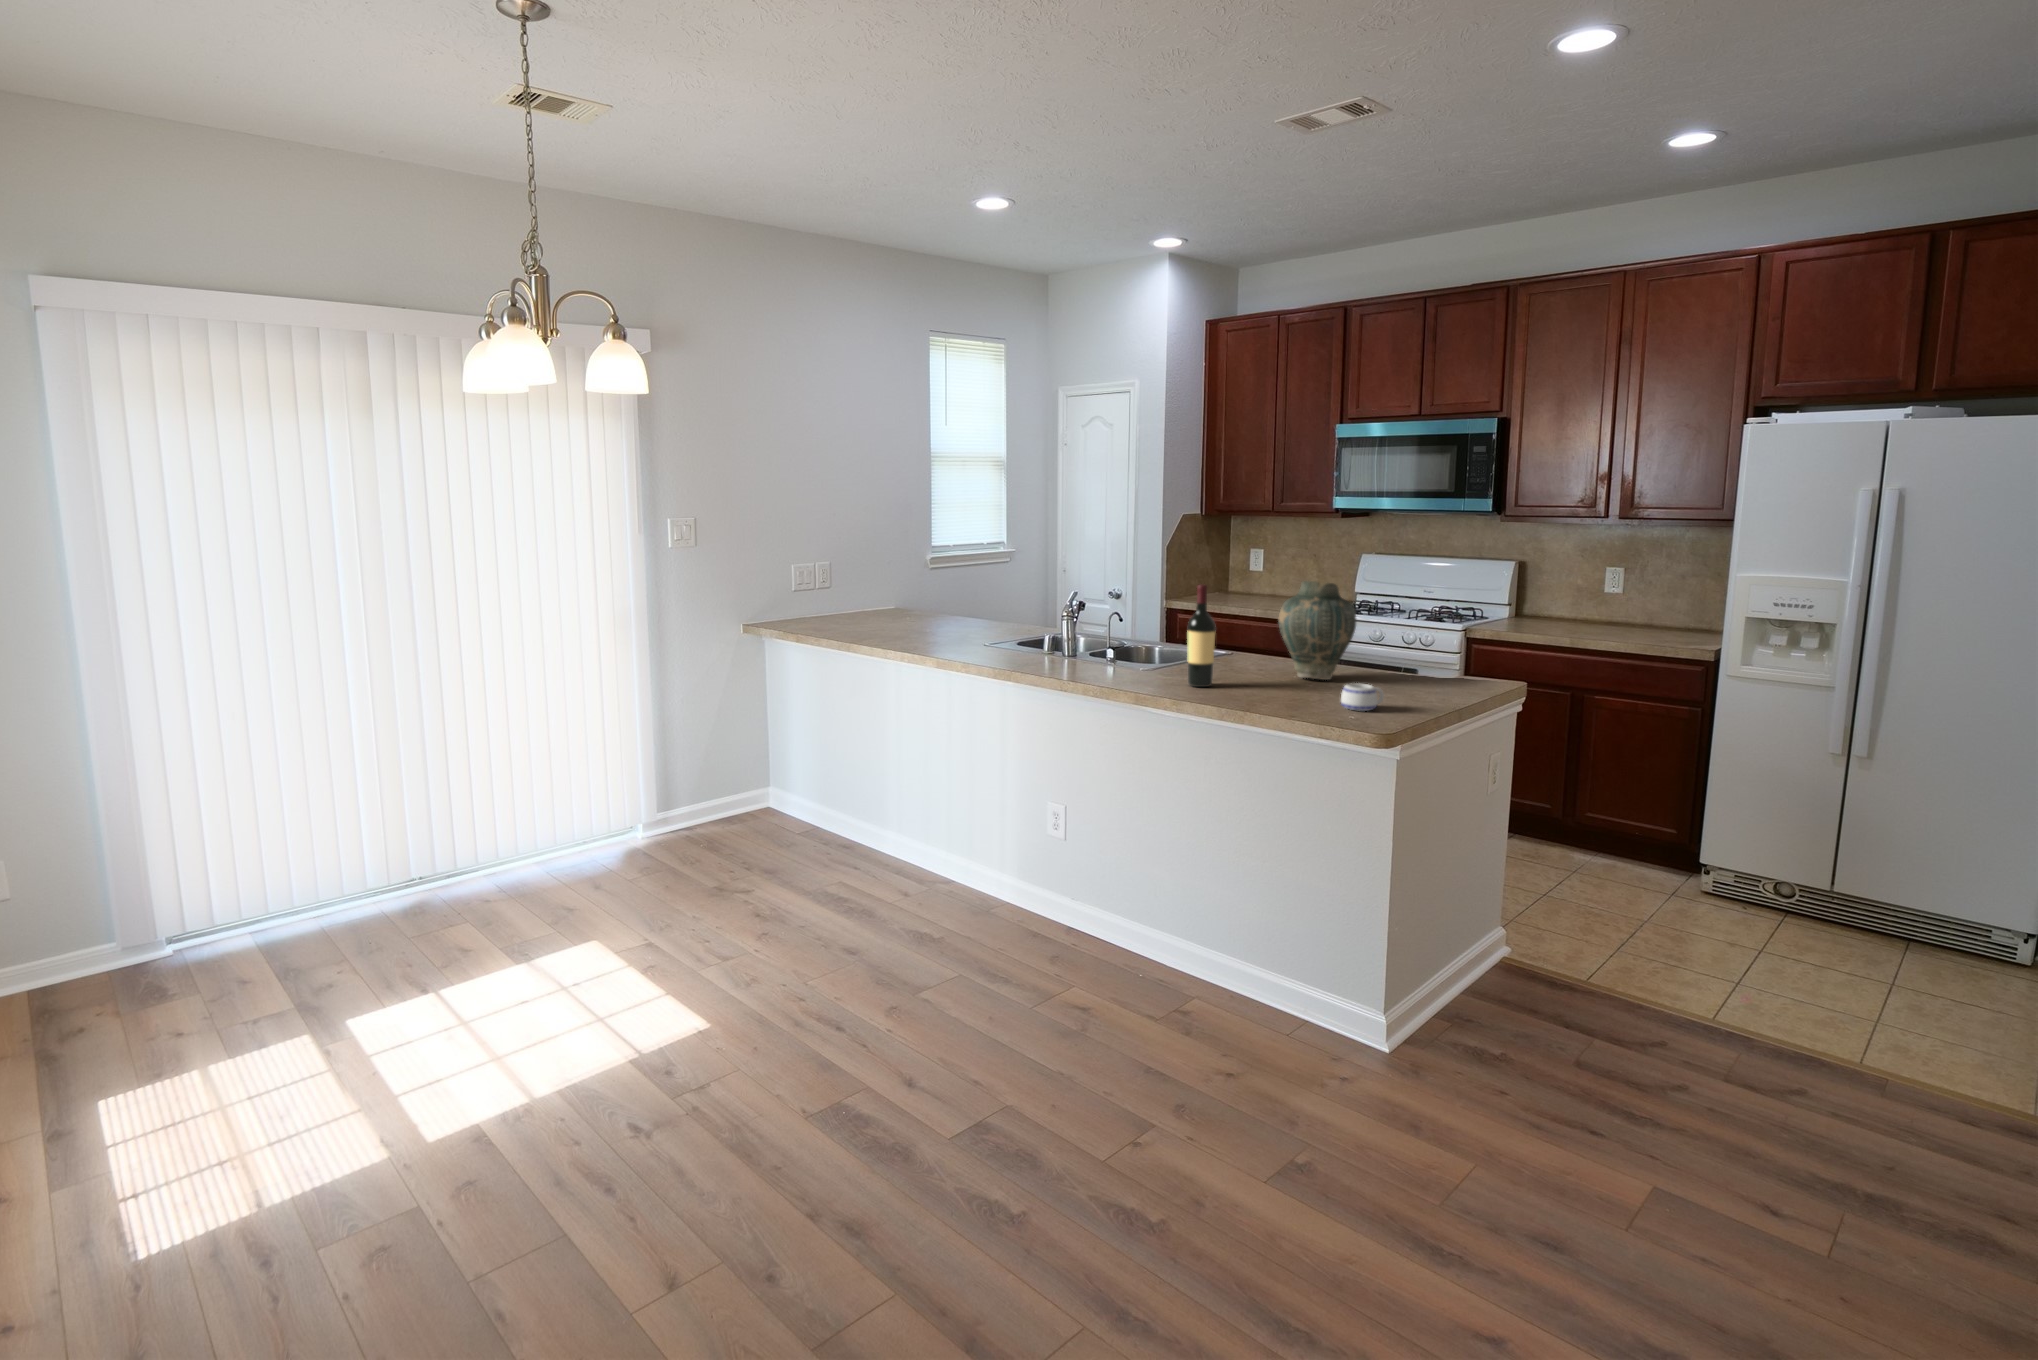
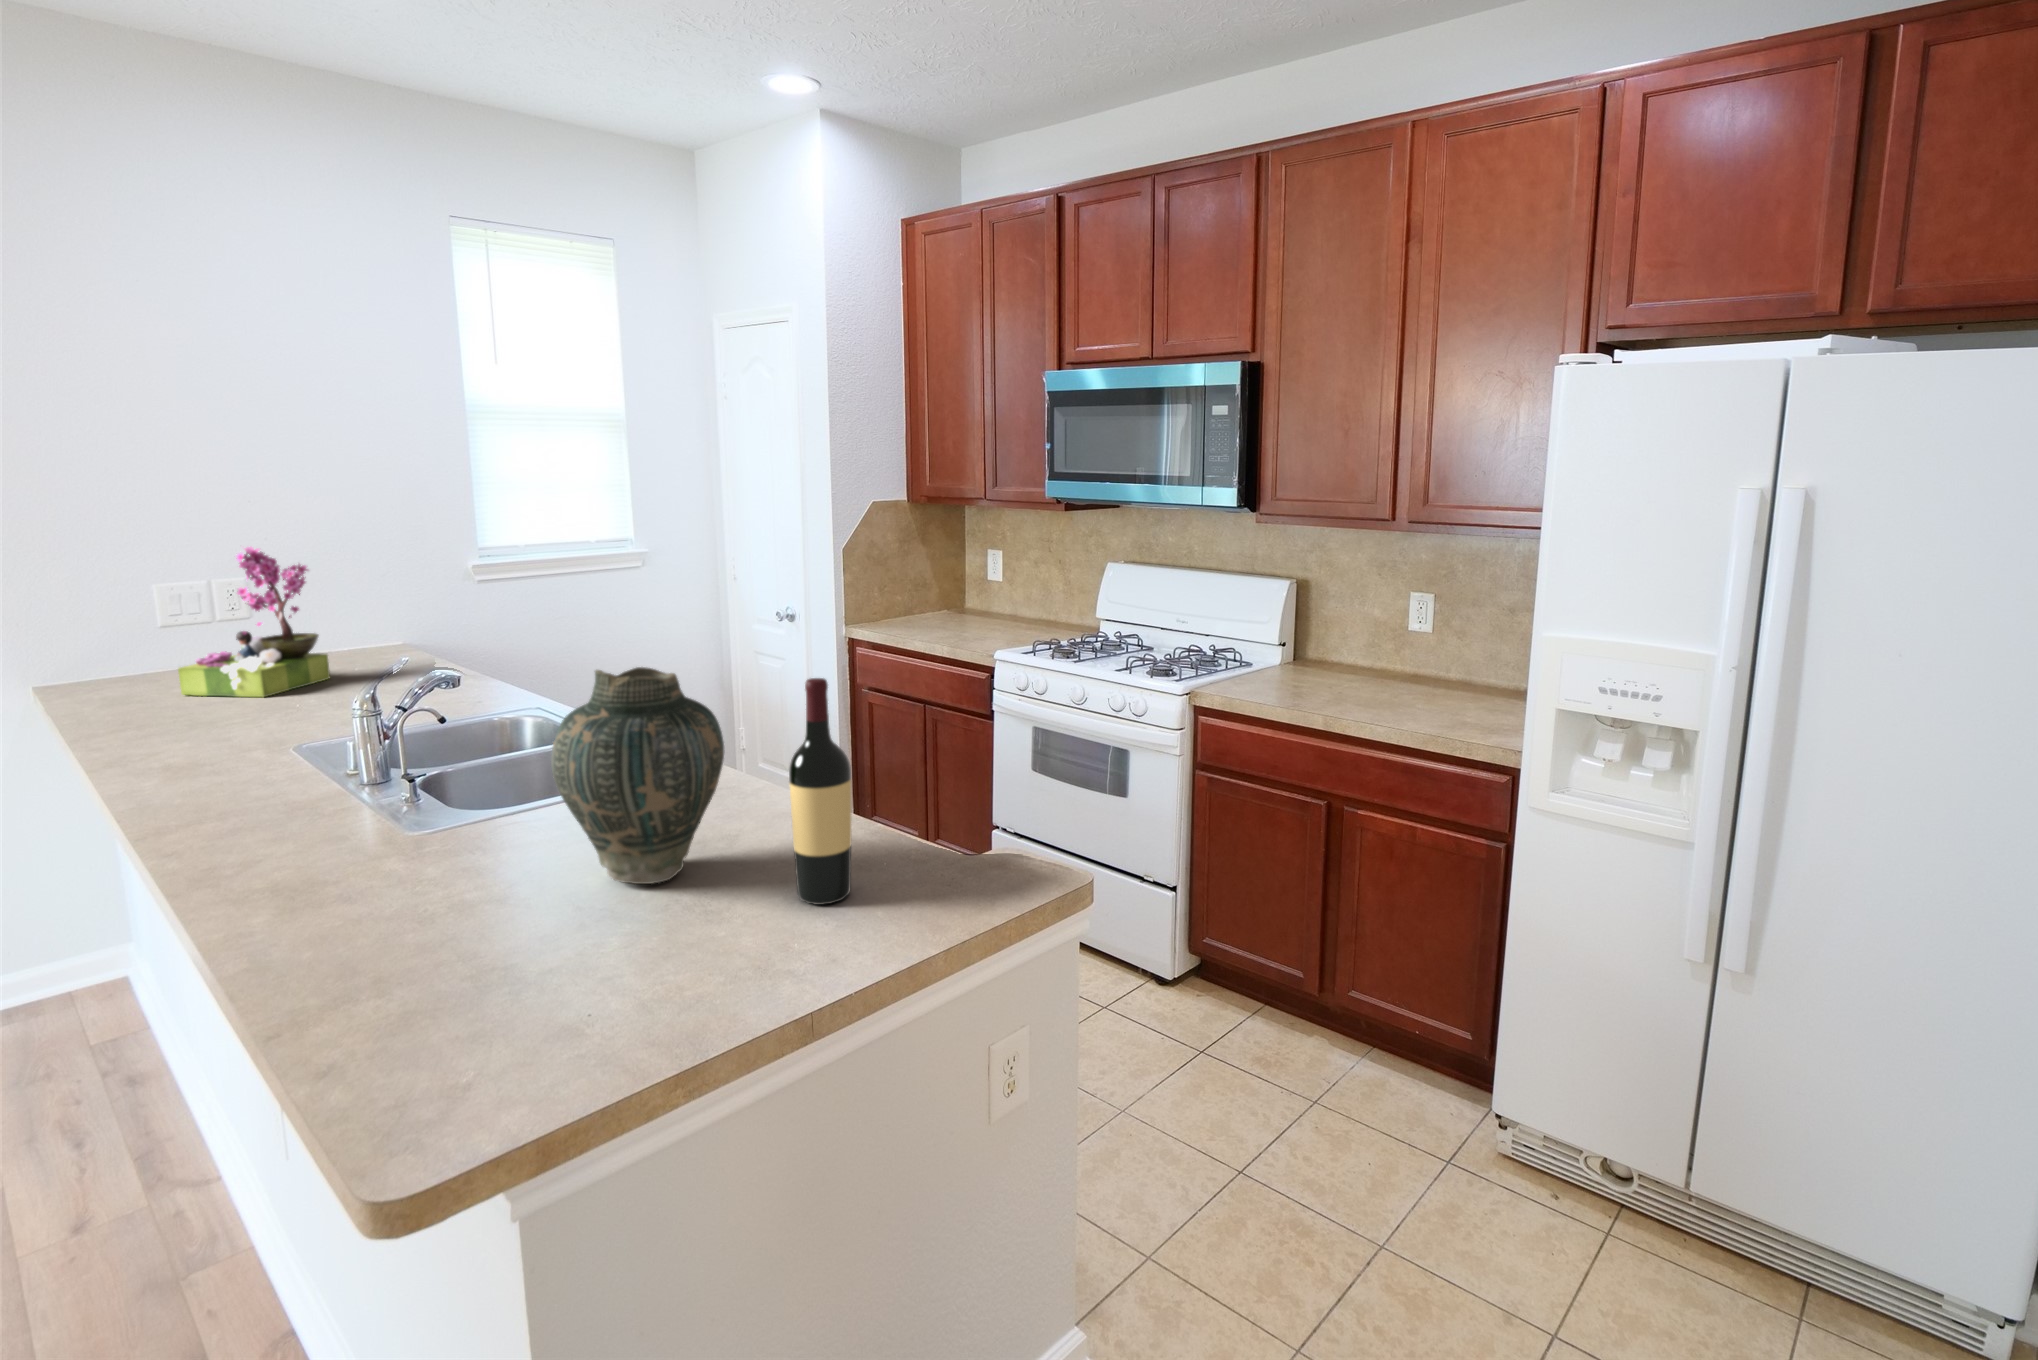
flower arrangement: none [872,541,932,629] -> present [178,546,330,697]
wine bottle: present [1188,584,1216,687] -> present [789,678,851,905]
mug: present [1341,683,1384,711] -> none [451,964,581,1053]

